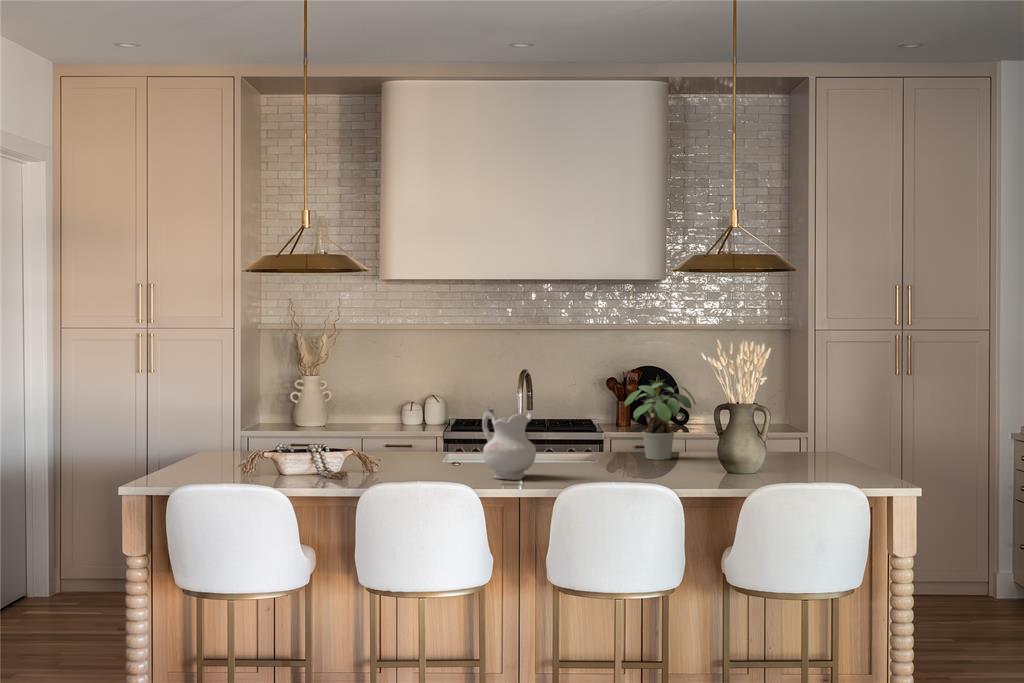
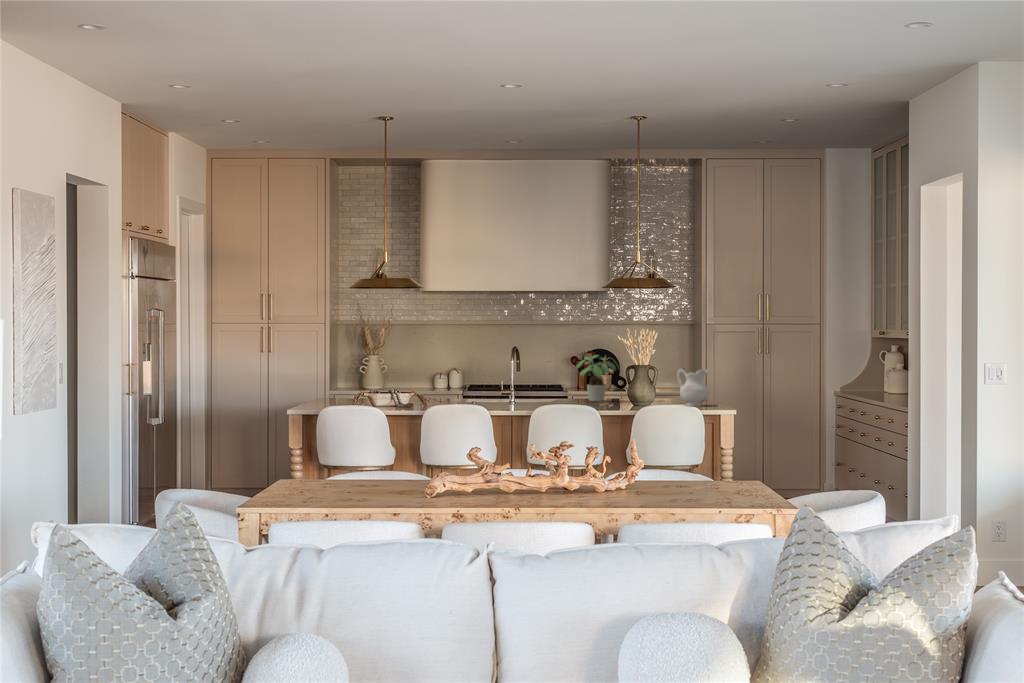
ceramic pitcher: present [482,409,536,480] -> present [677,368,710,406]

